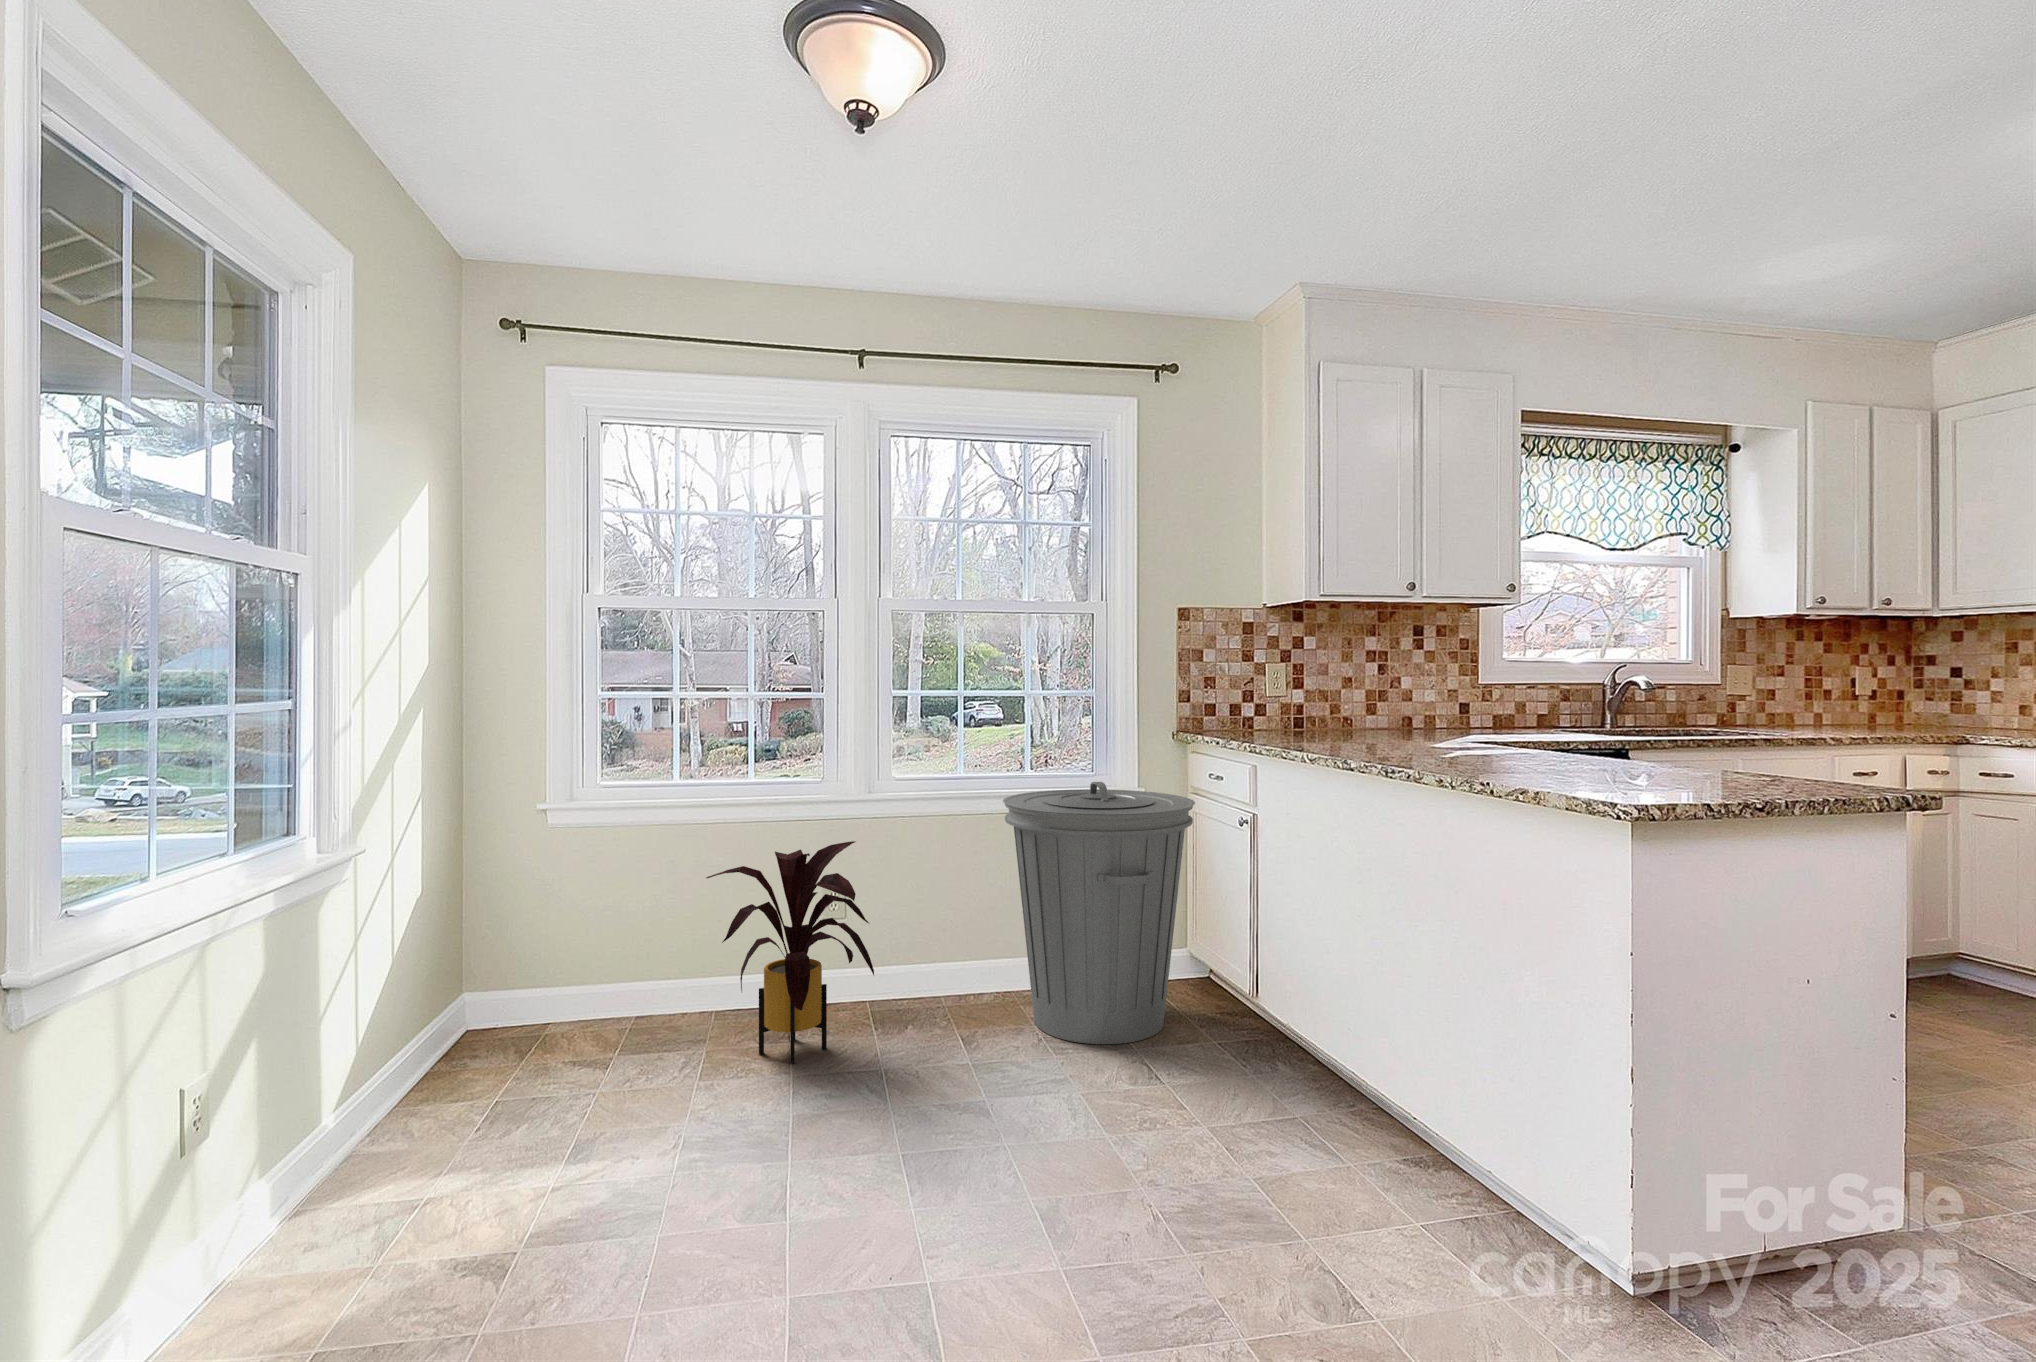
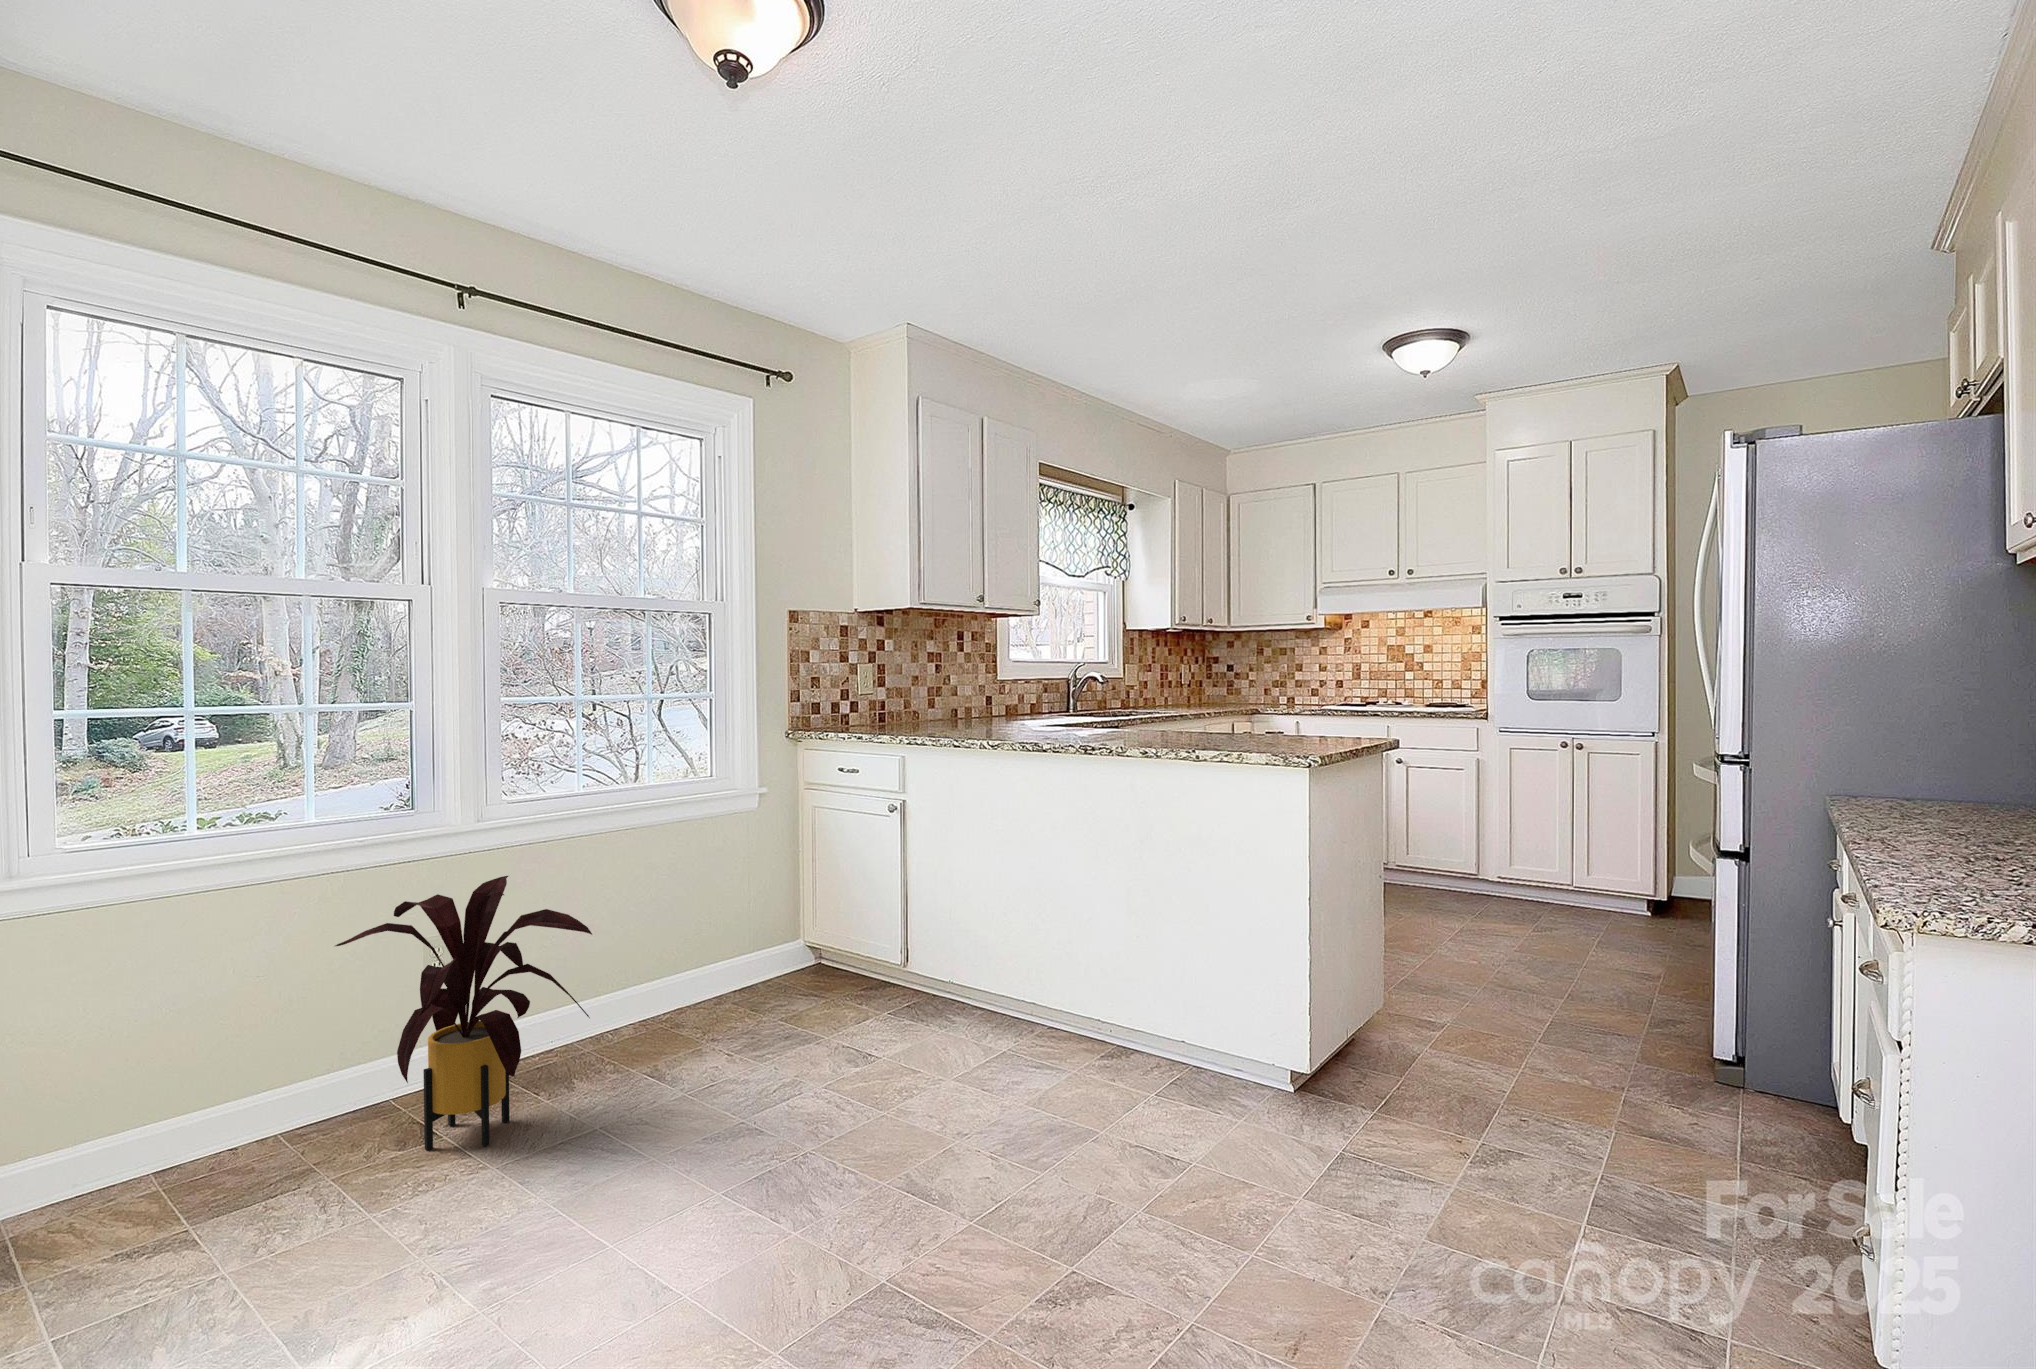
trash can: present [1003,782,1195,1044] -> none [664,783,861,1044]

